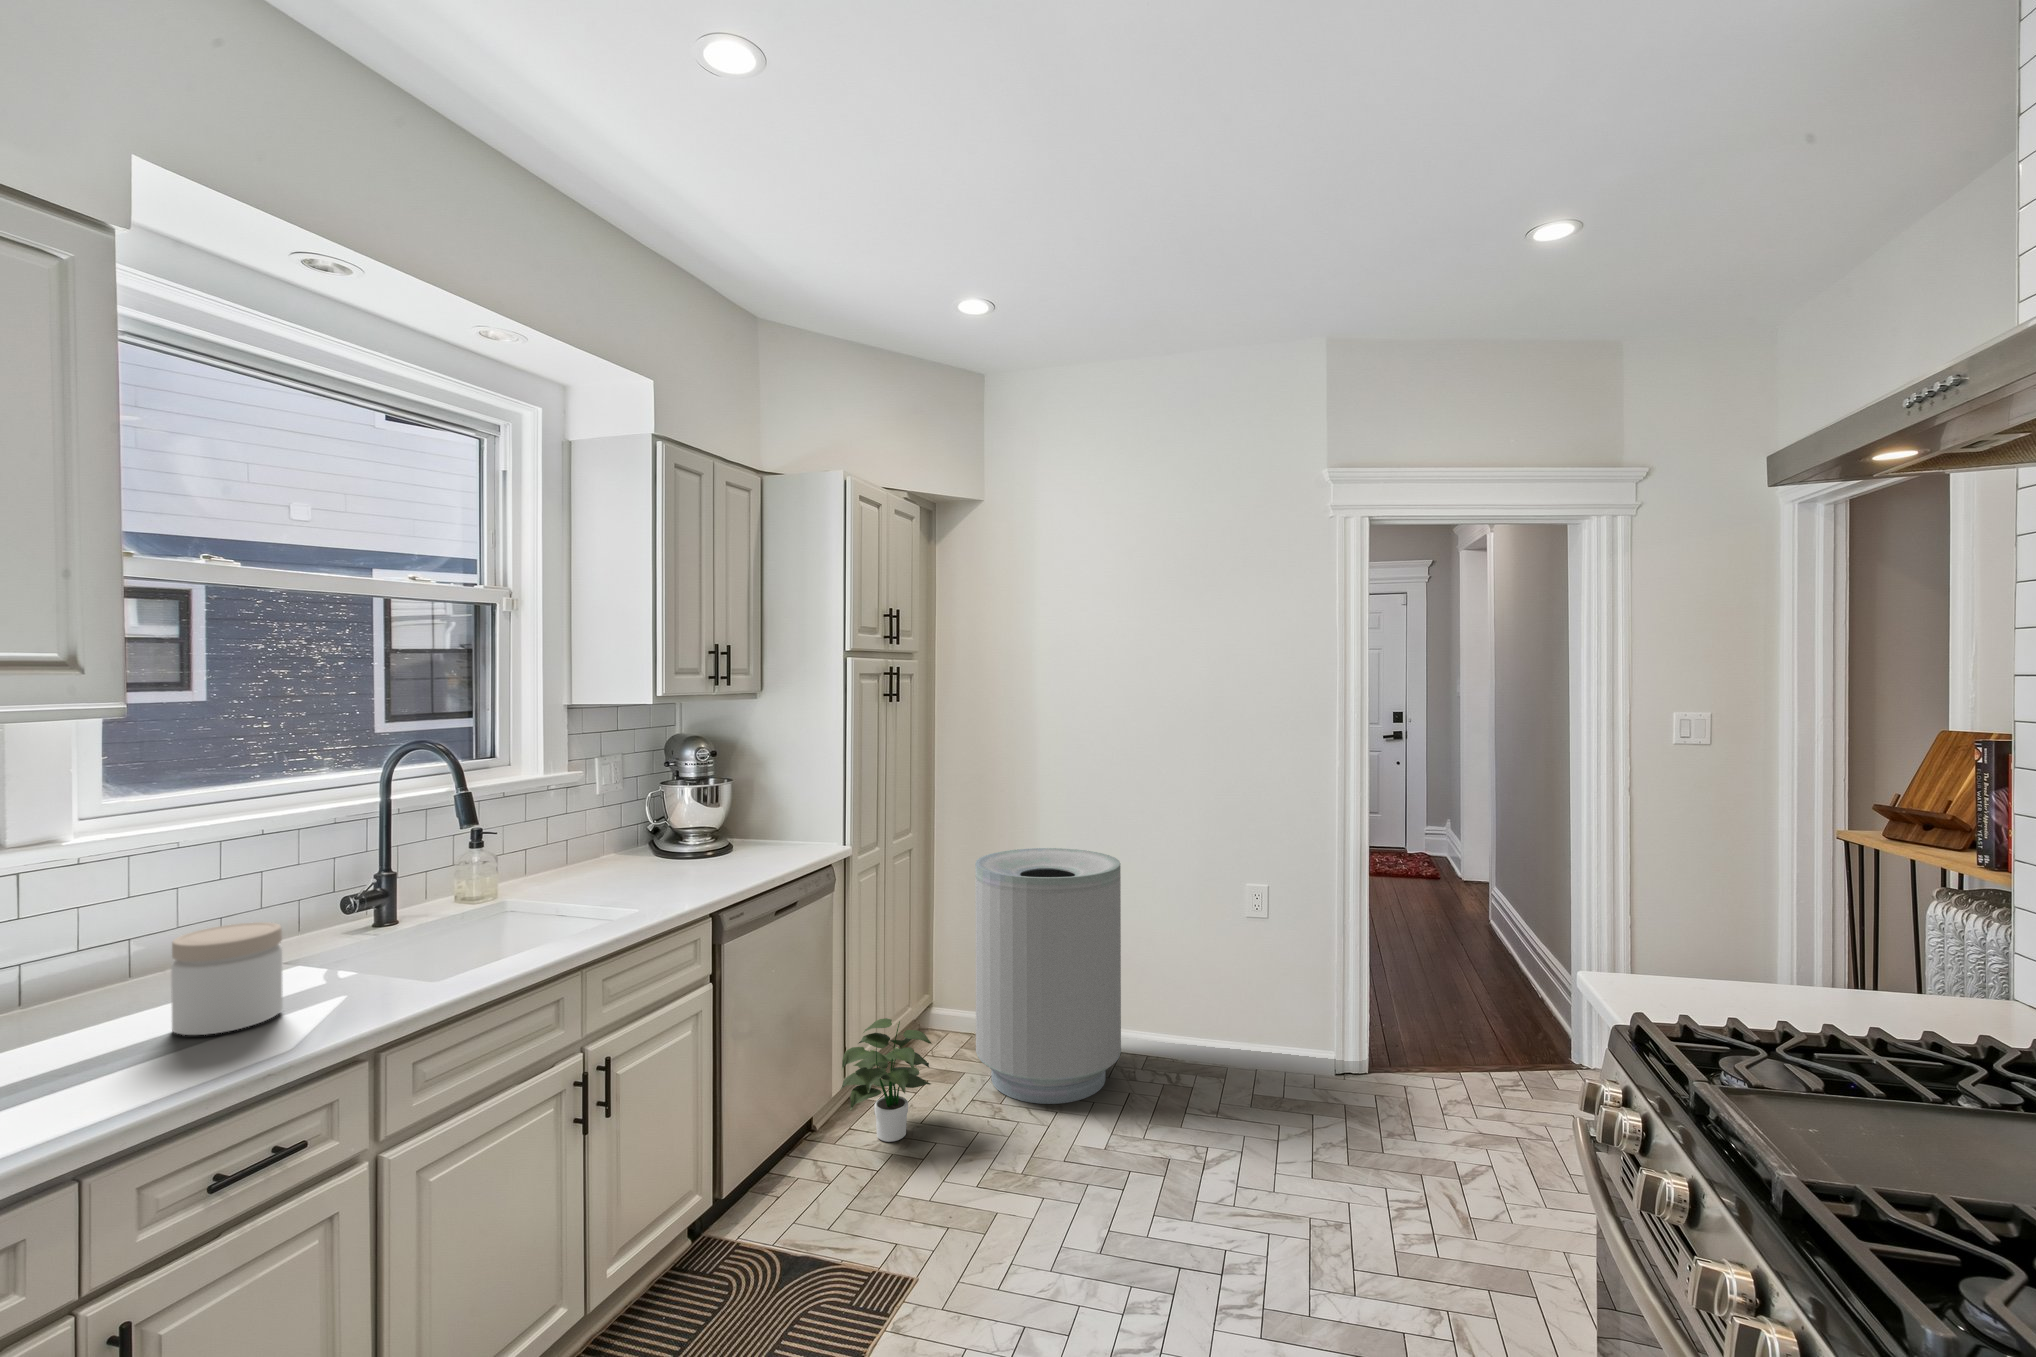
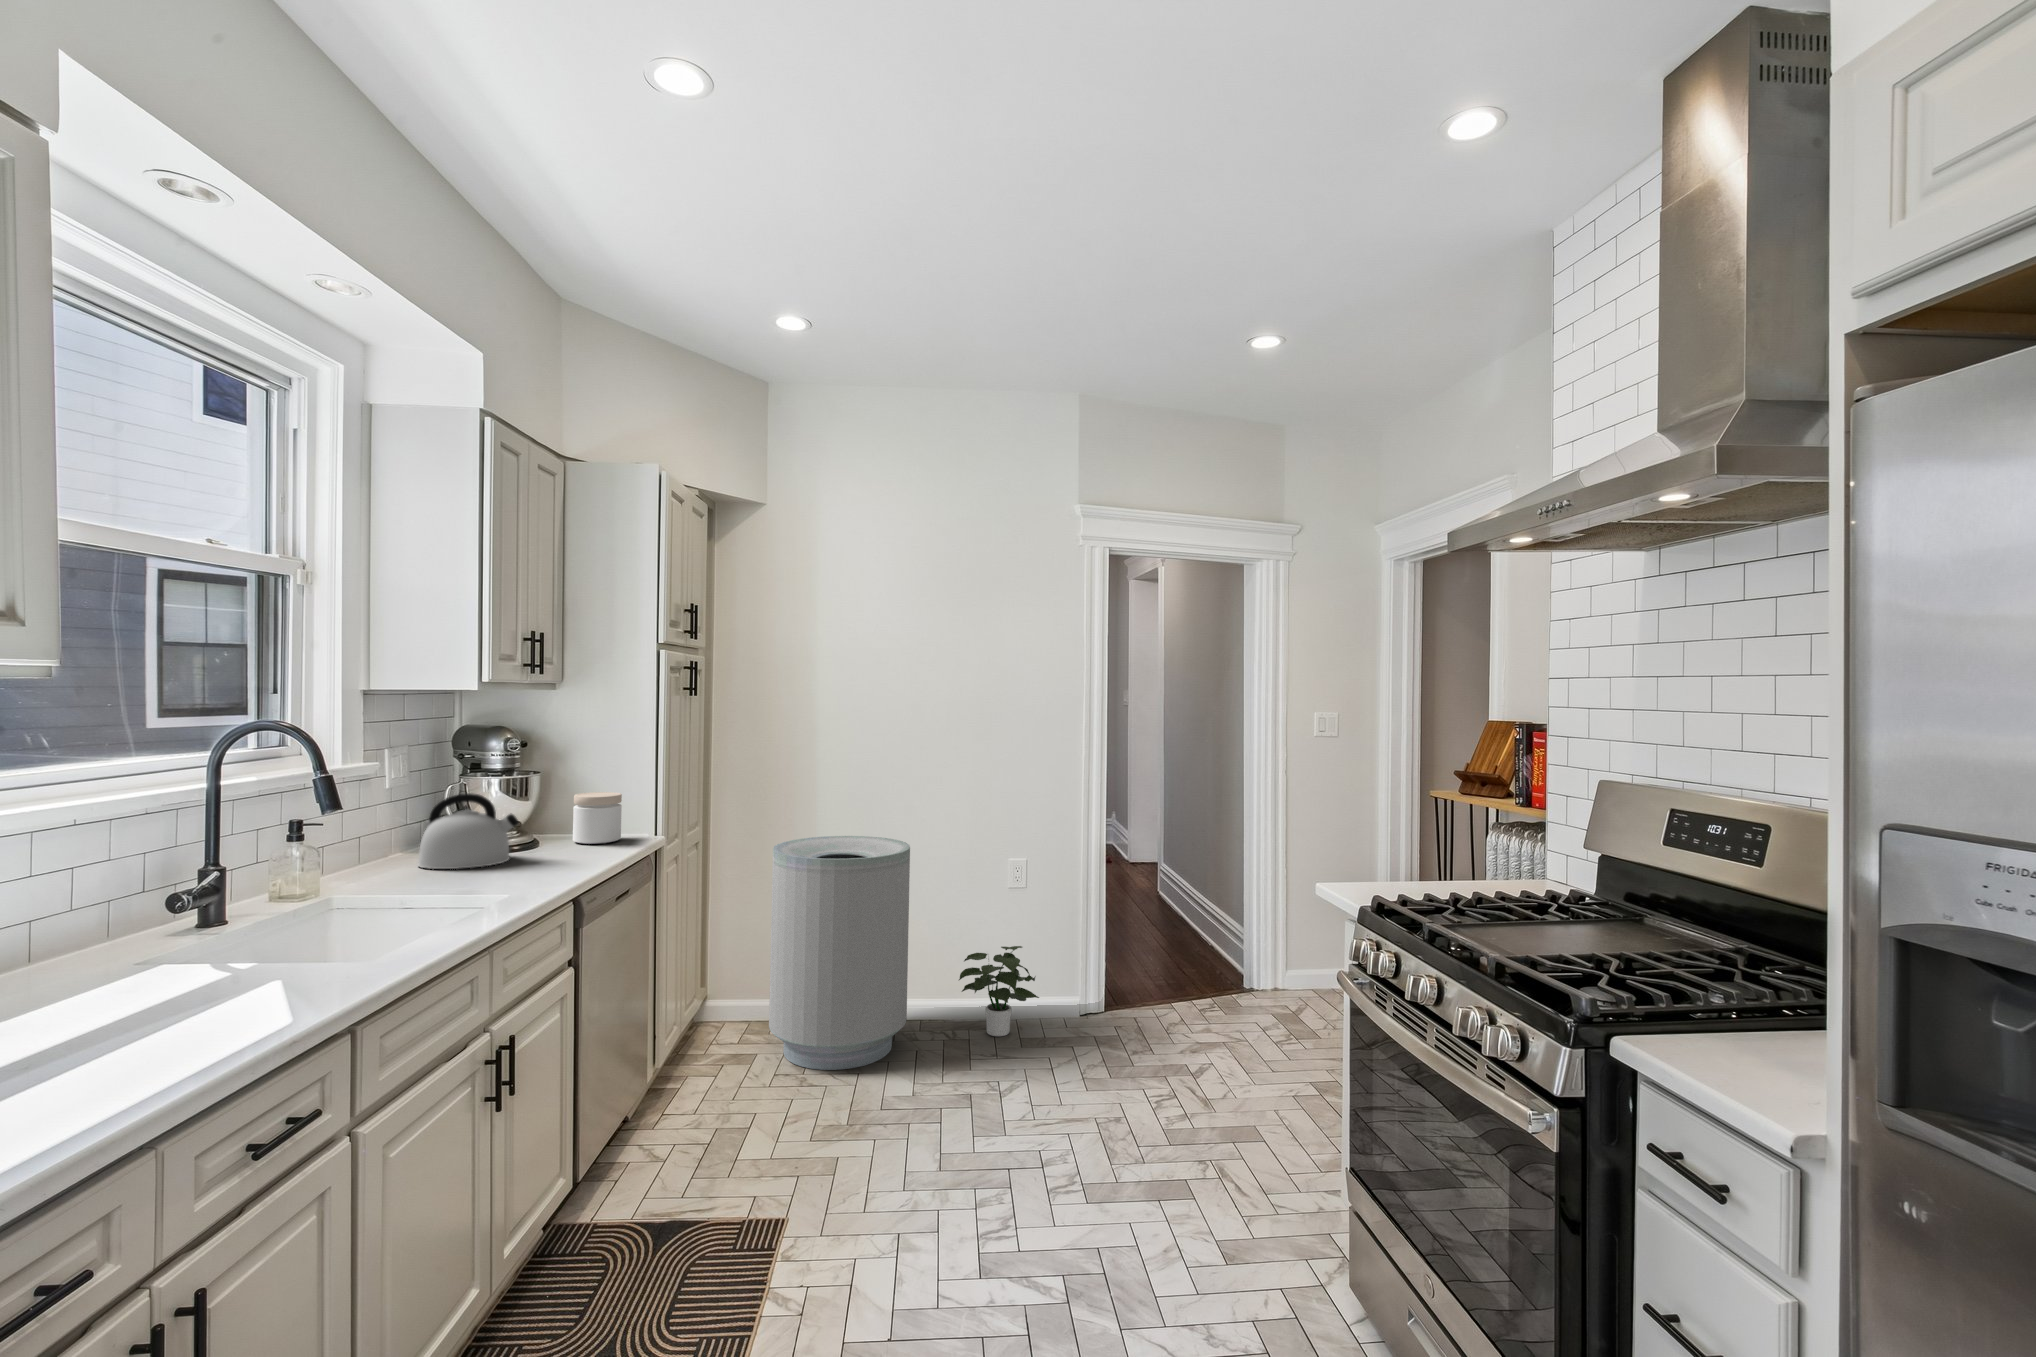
kettle: none [609,802,696,874] -> present [418,793,519,869]
jar: present [171,922,283,1035] -> present [573,792,622,844]
potted plant: present [841,1018,931,1142] -> present [959,946,1039,1036]

